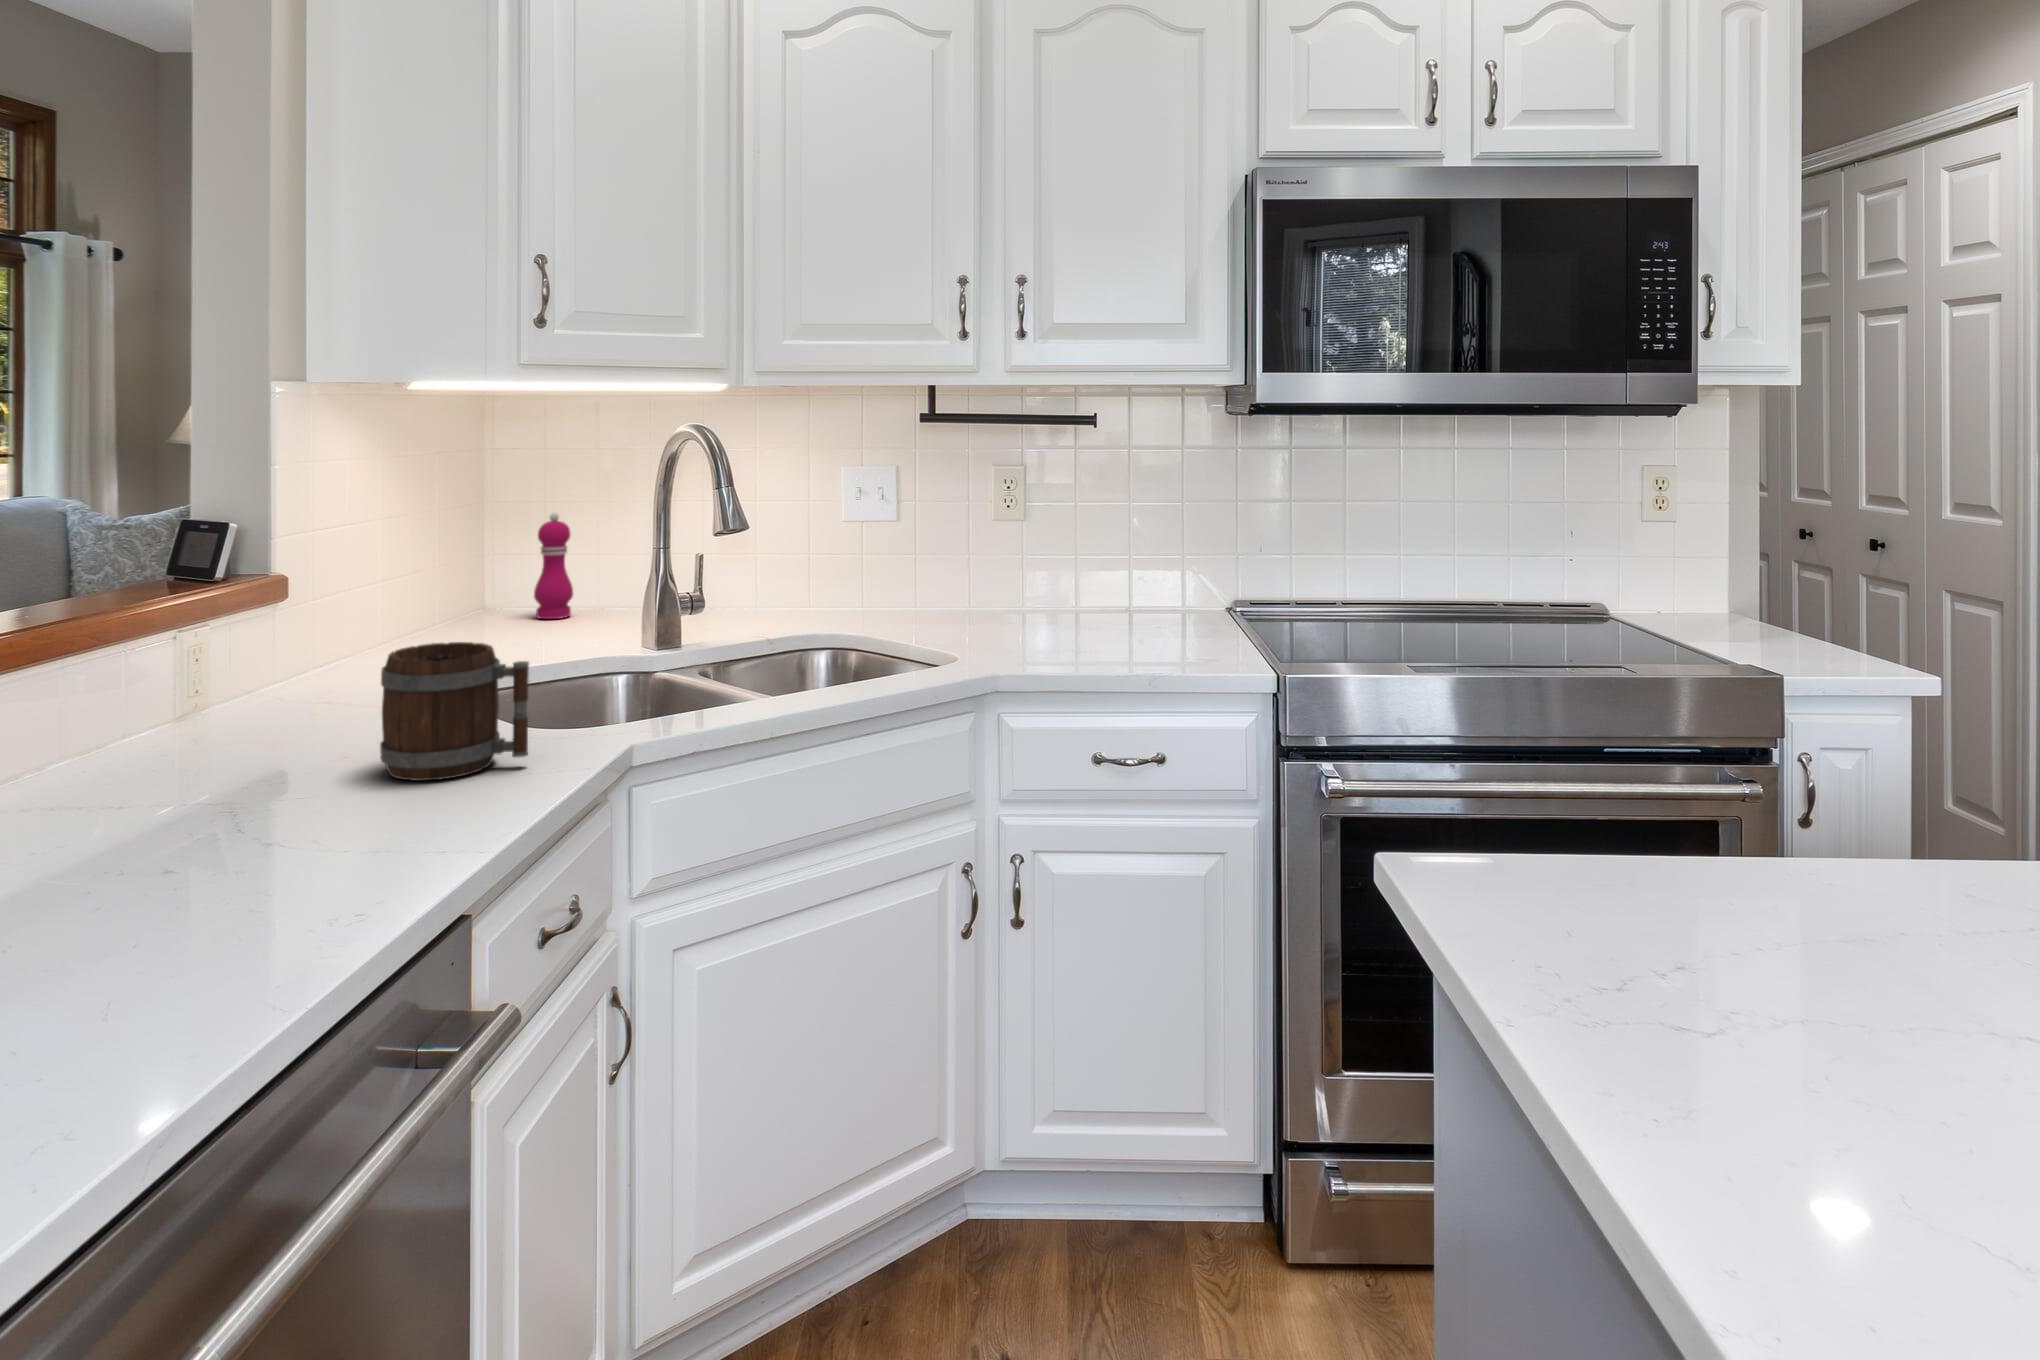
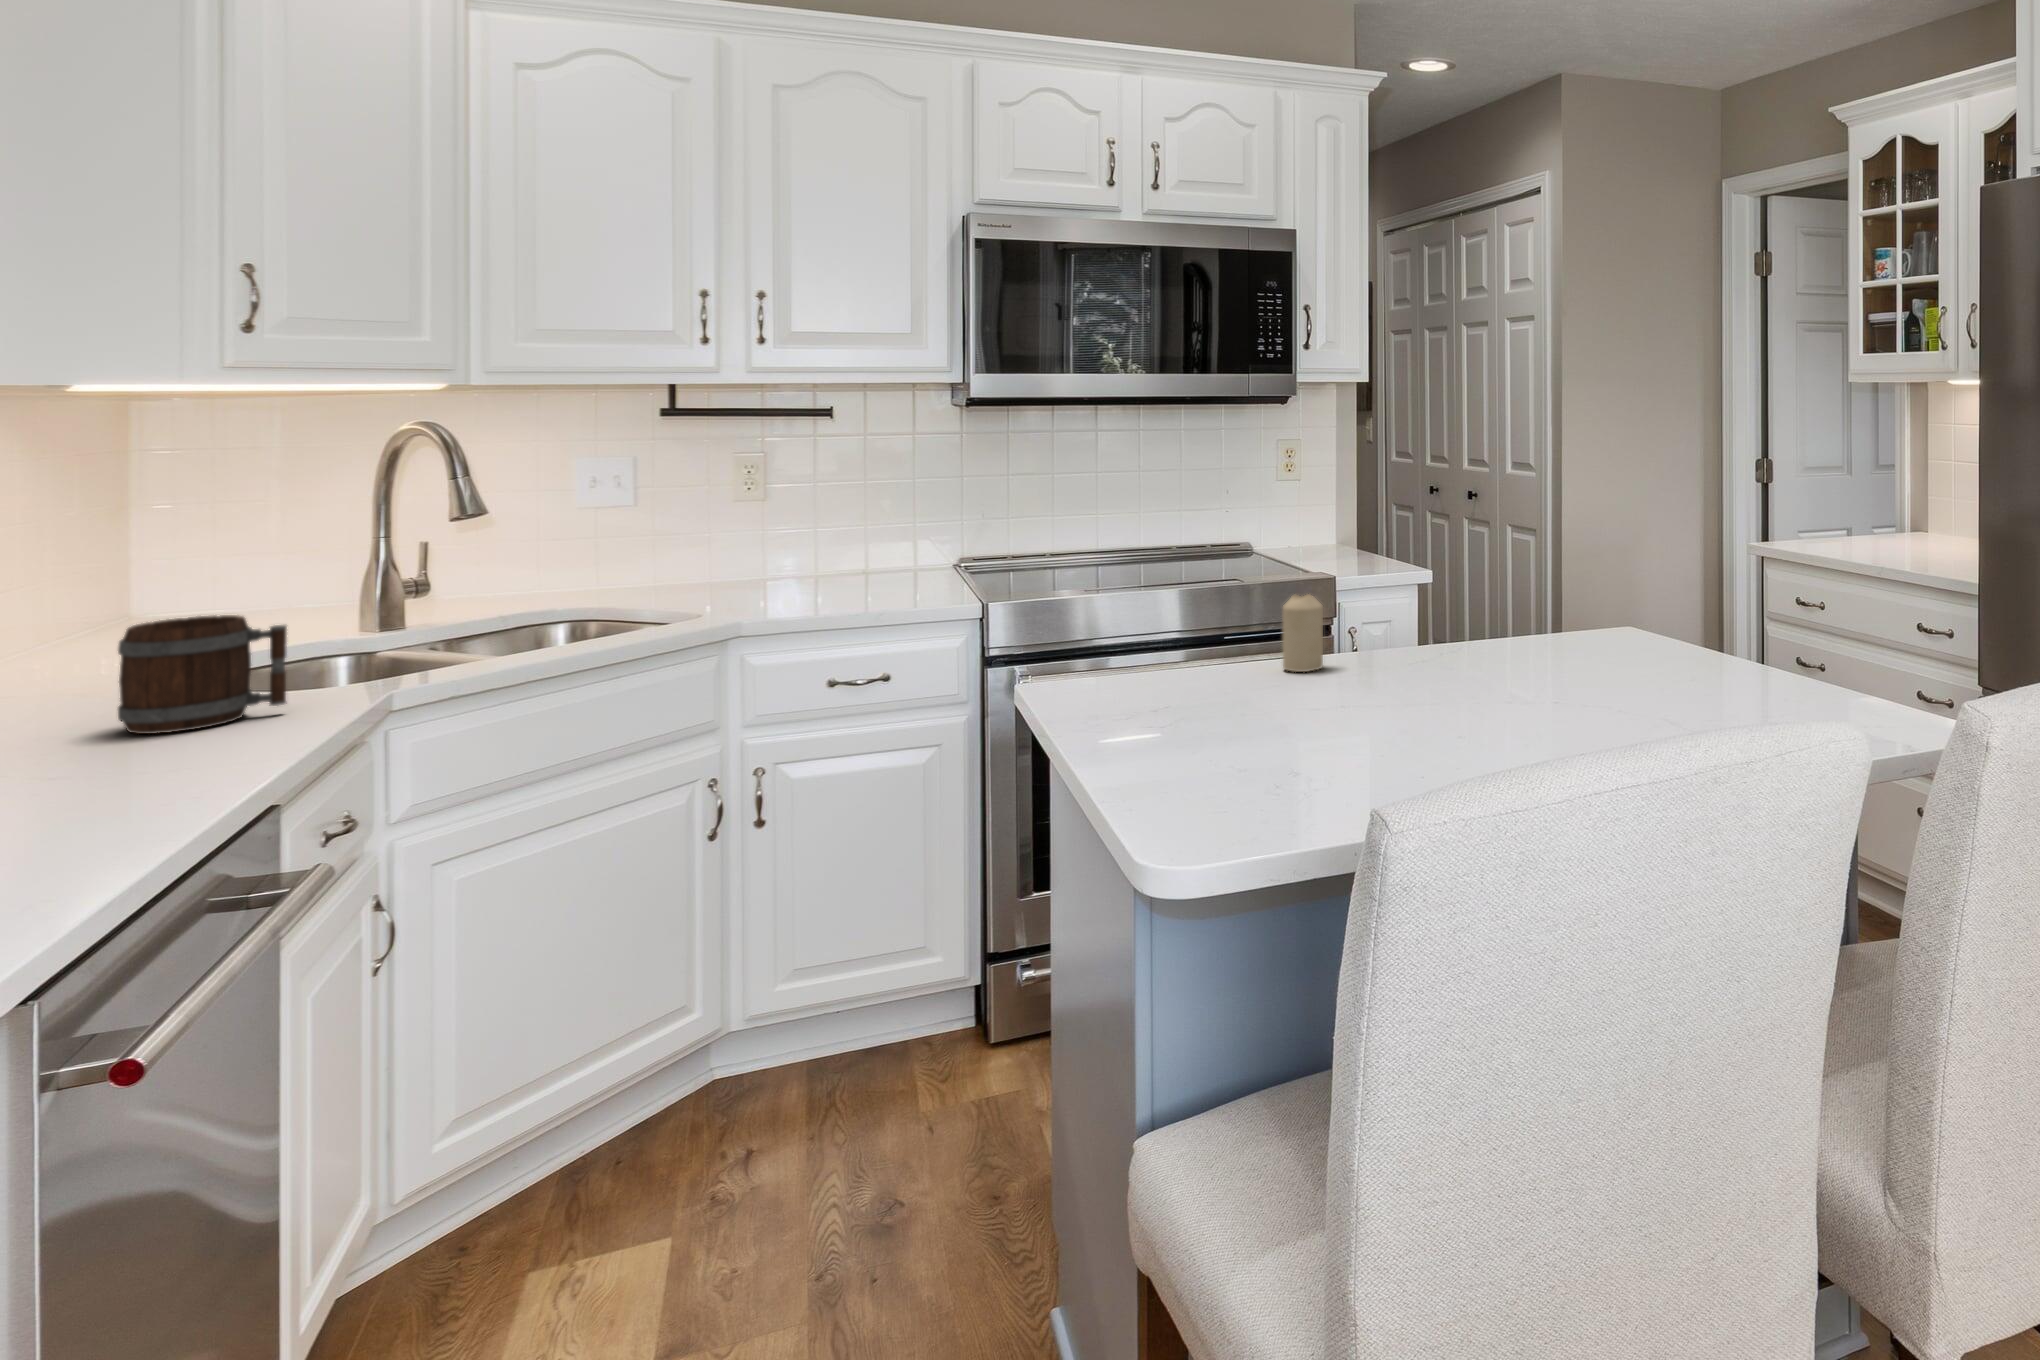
pepper mill: present [534,513,573,619] -> none [198,517,250,625]
candle: none [1922,803,2021,971] -> present [1283,595,1323,672]

